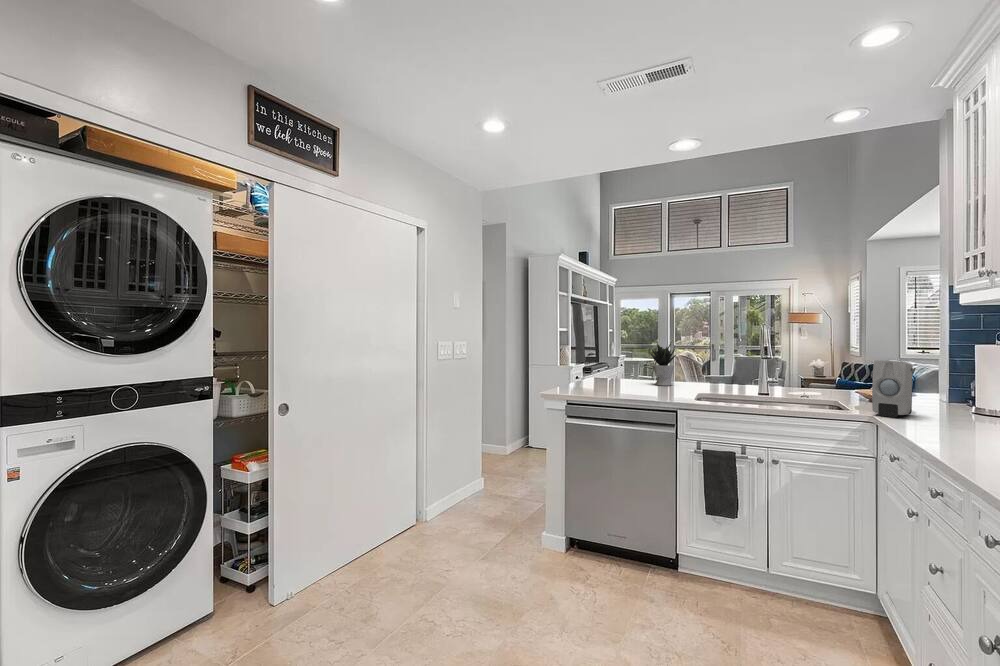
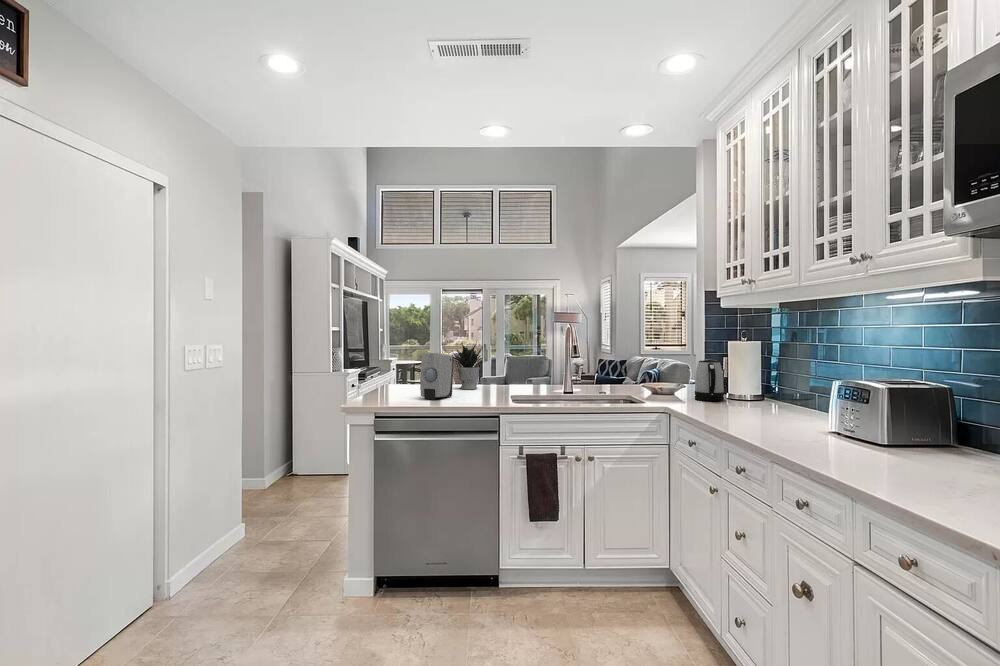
soap dispenser: present [872,361,913,417] -> present [420,353,454,399]
kettle: none [920,366,963,415] -> present [695,359,724,401]

